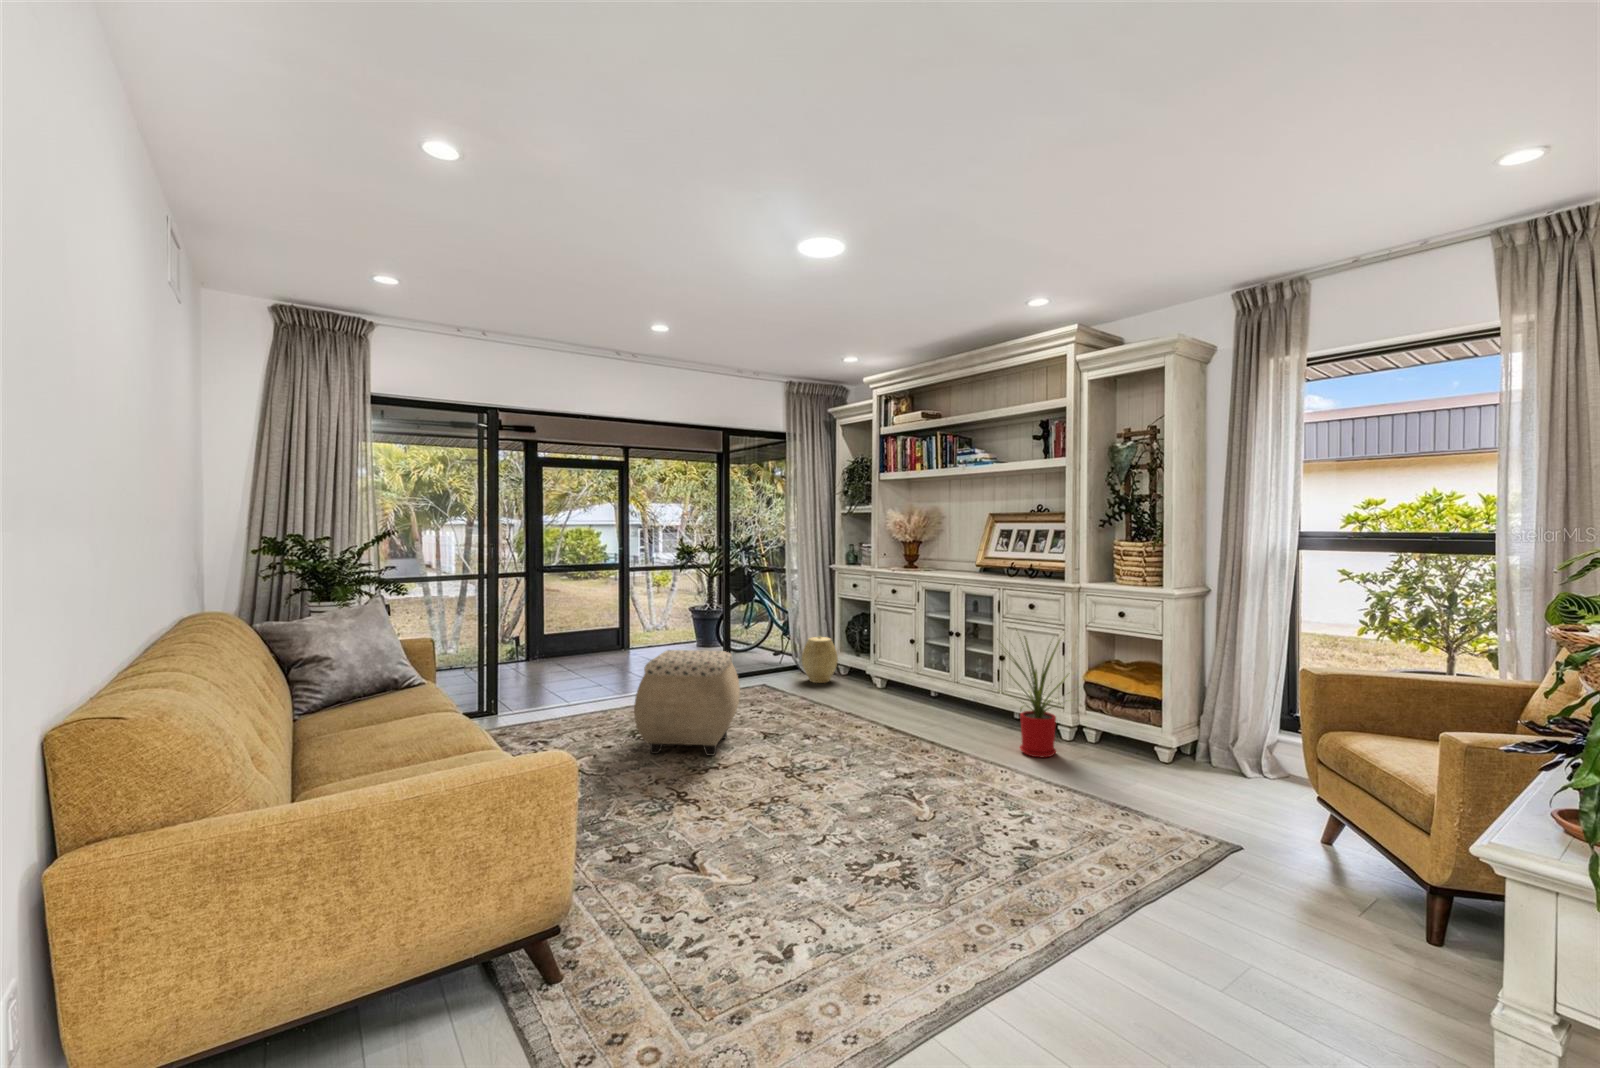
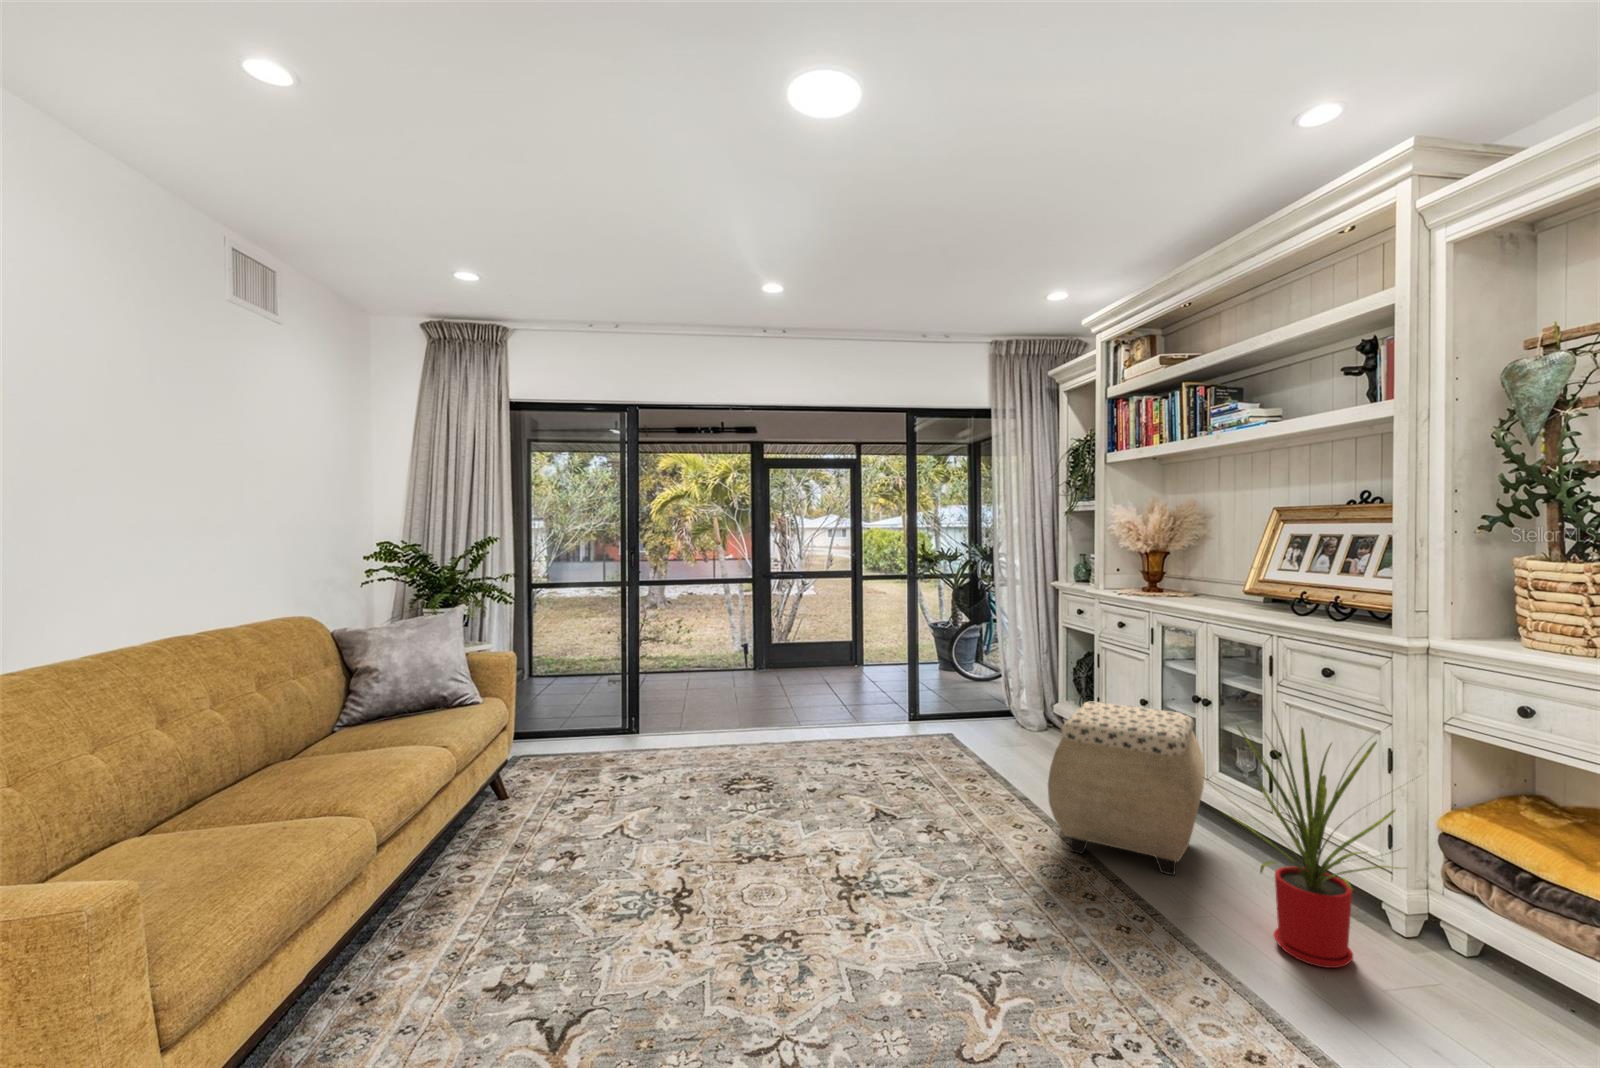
woven basket: present [802,637,838,683] -> none [1001,678,1052,742]
ottoman: present [634,650,740,756] -> present [1048,701,1205,875]

